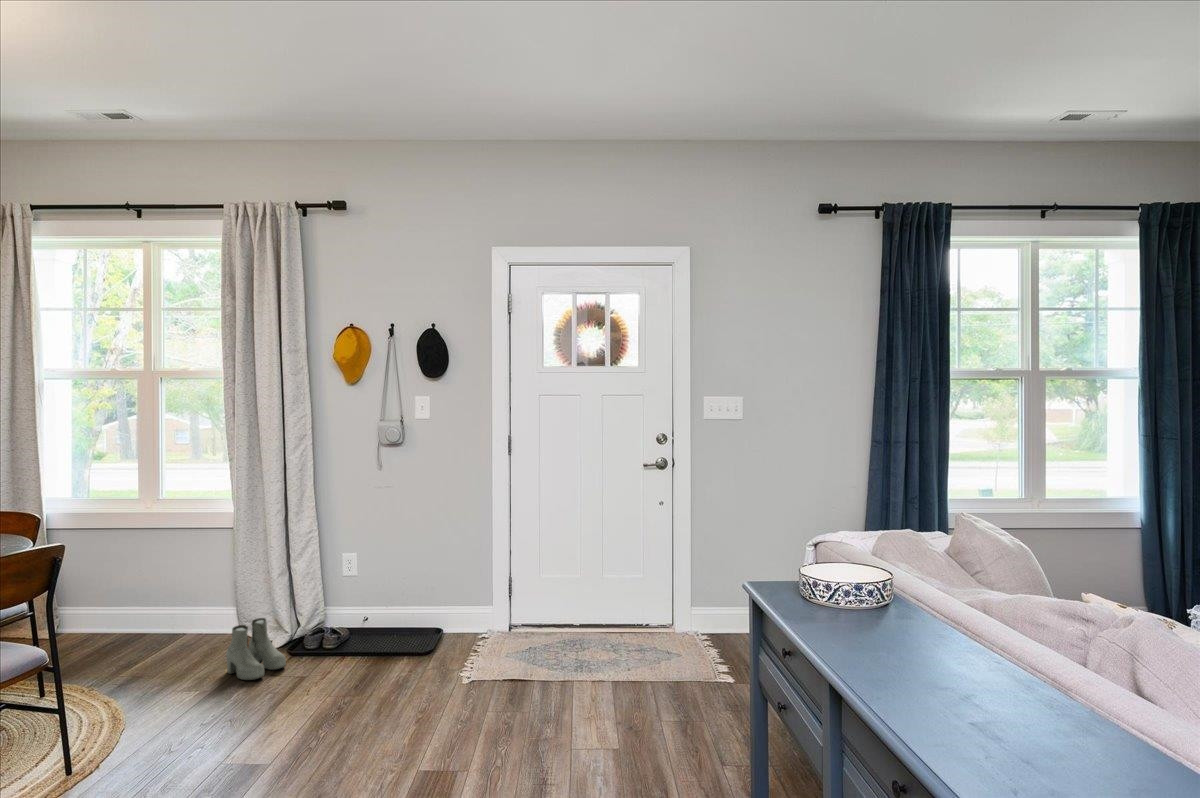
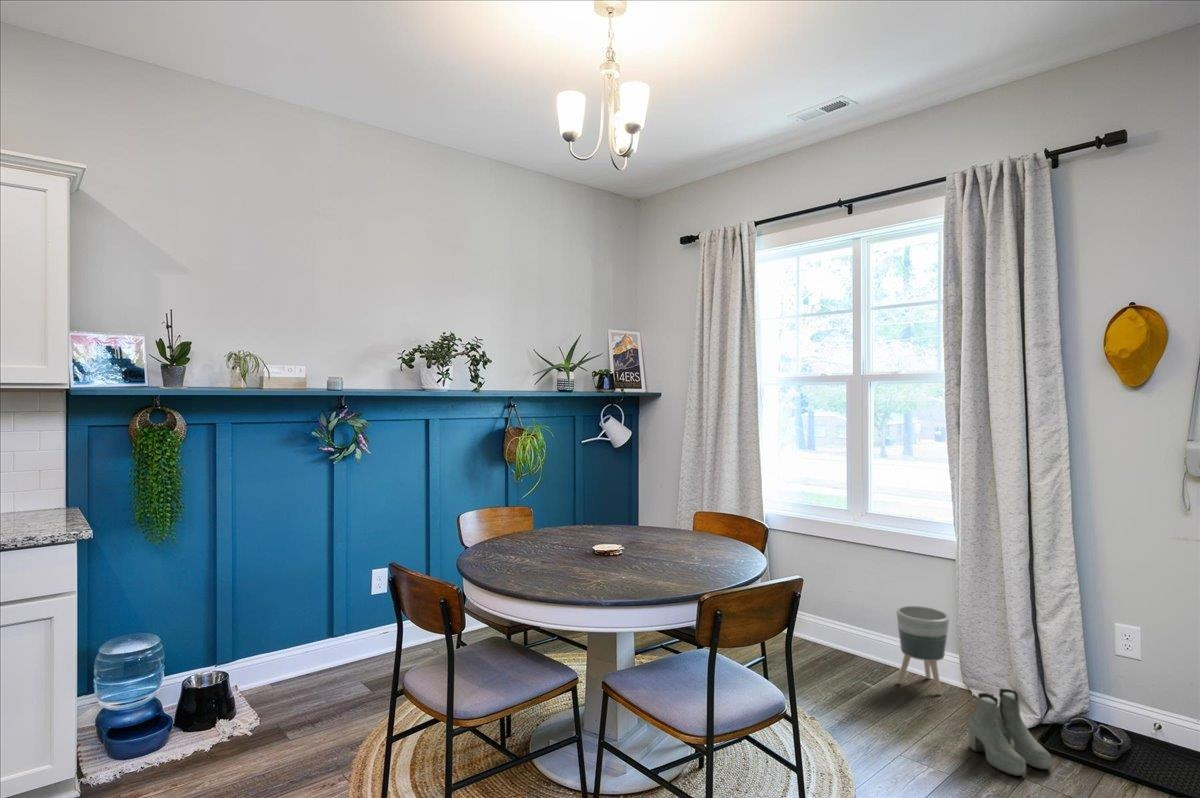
planter: none [180,573,228,645] -> present [896,606,949,695]

